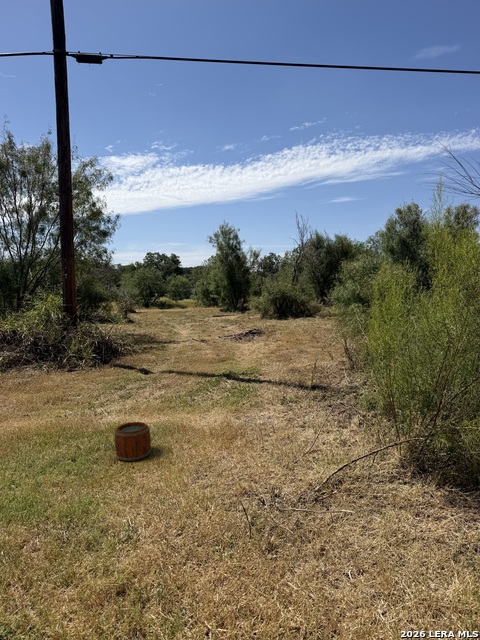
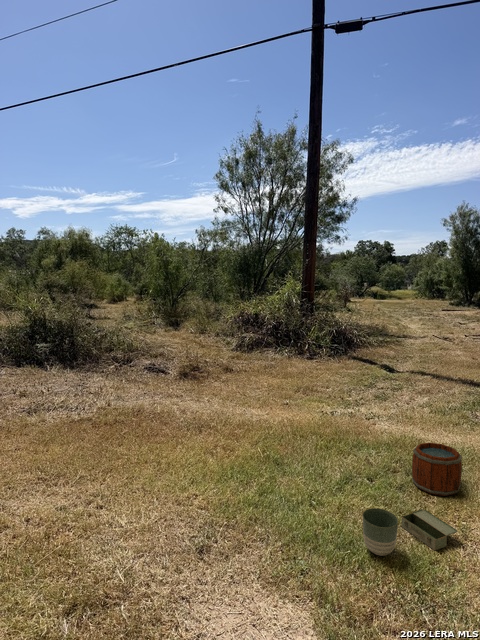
toolbox: none [91,472,129,498] -> present [402,509,458,550]
planter: none [48,477,77,512] -> present [362,508,398,556]

